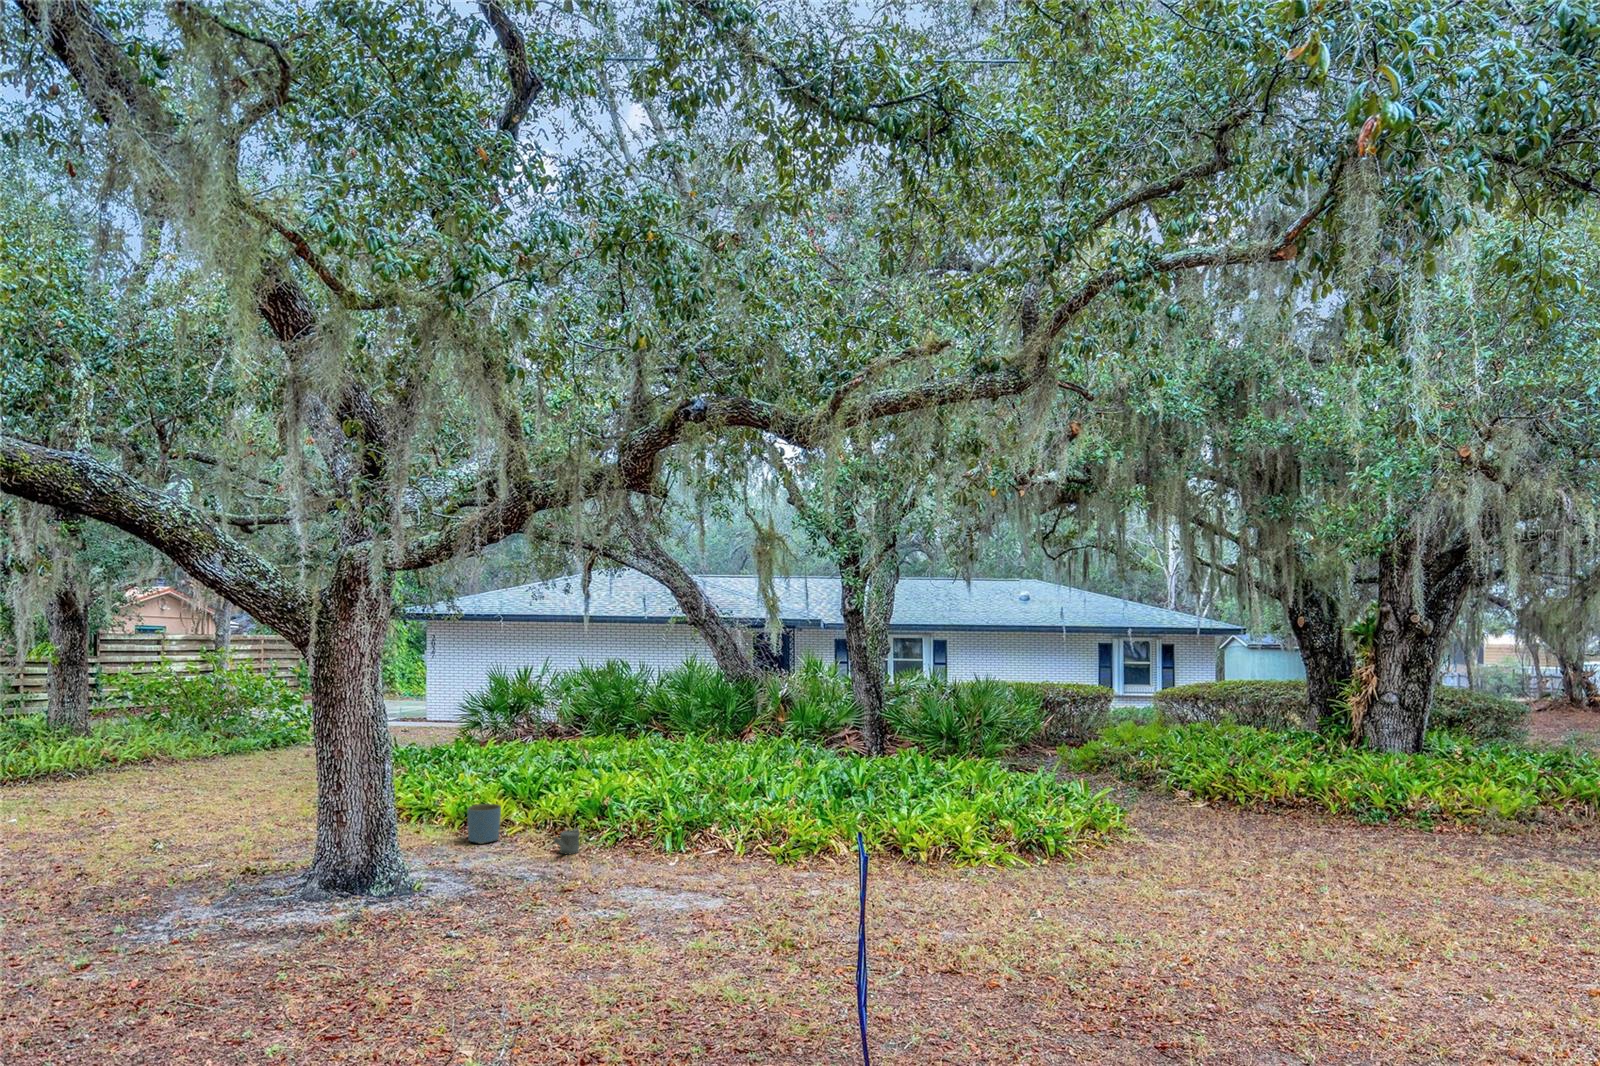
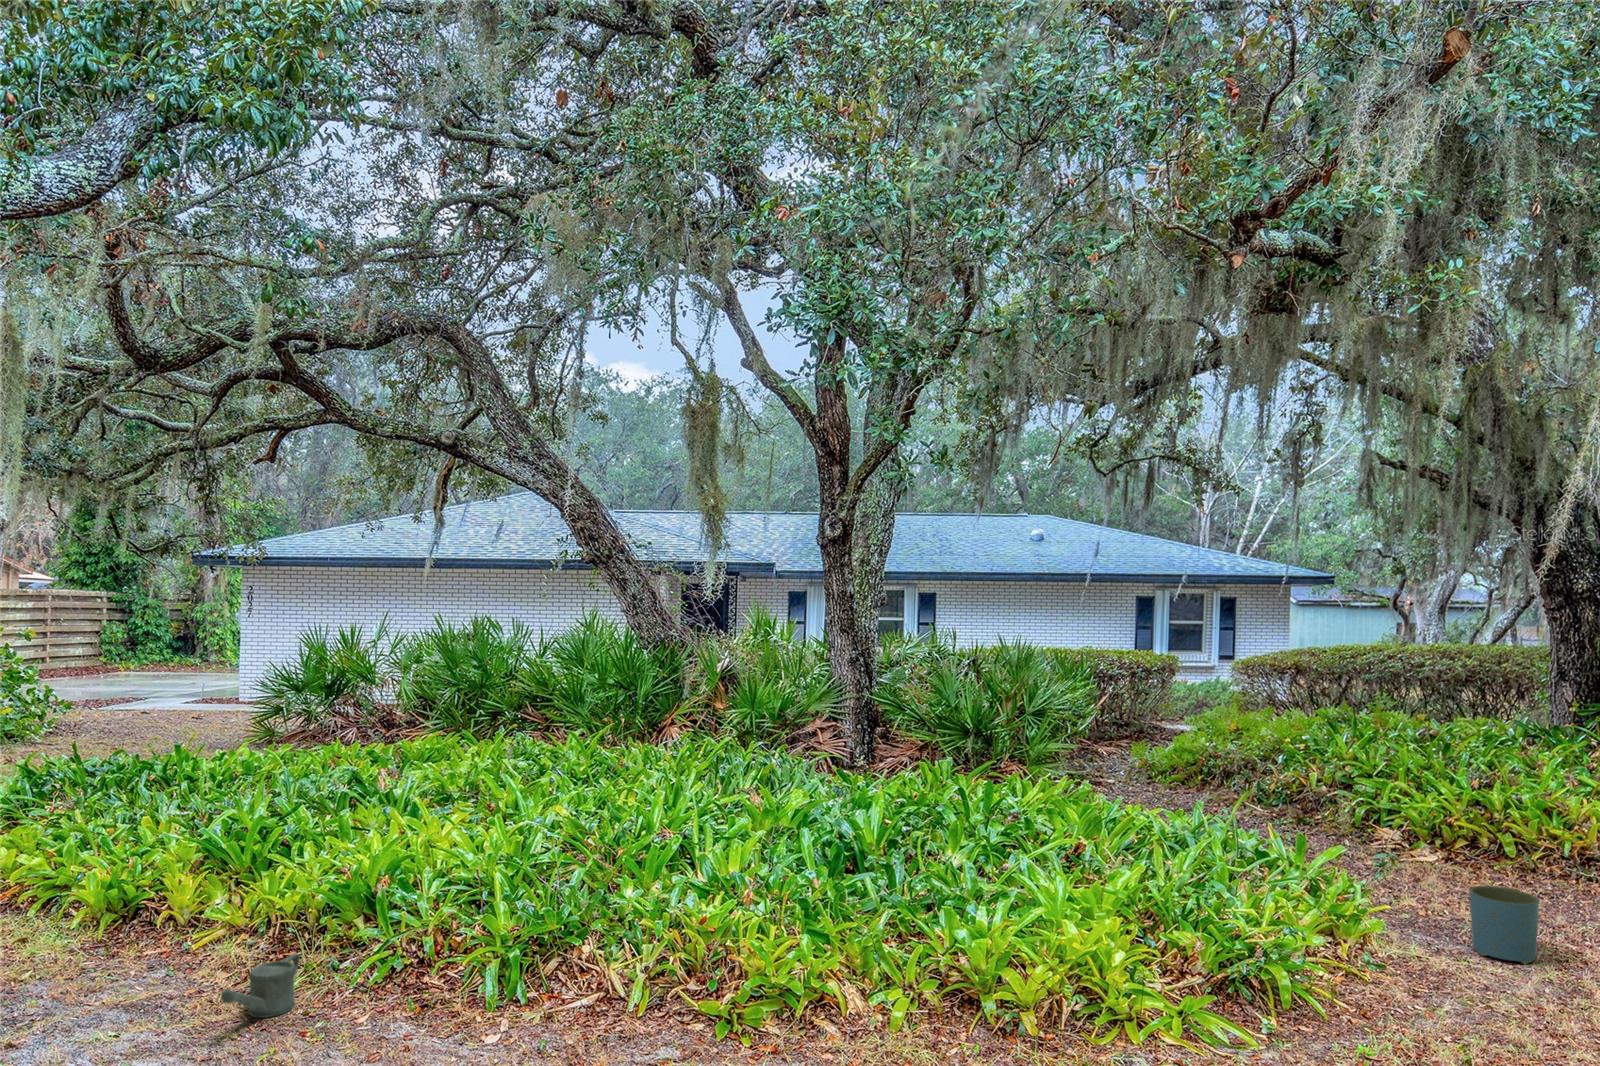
planter: present [468,804,501,844] -> present [1469,885,1539,964]

